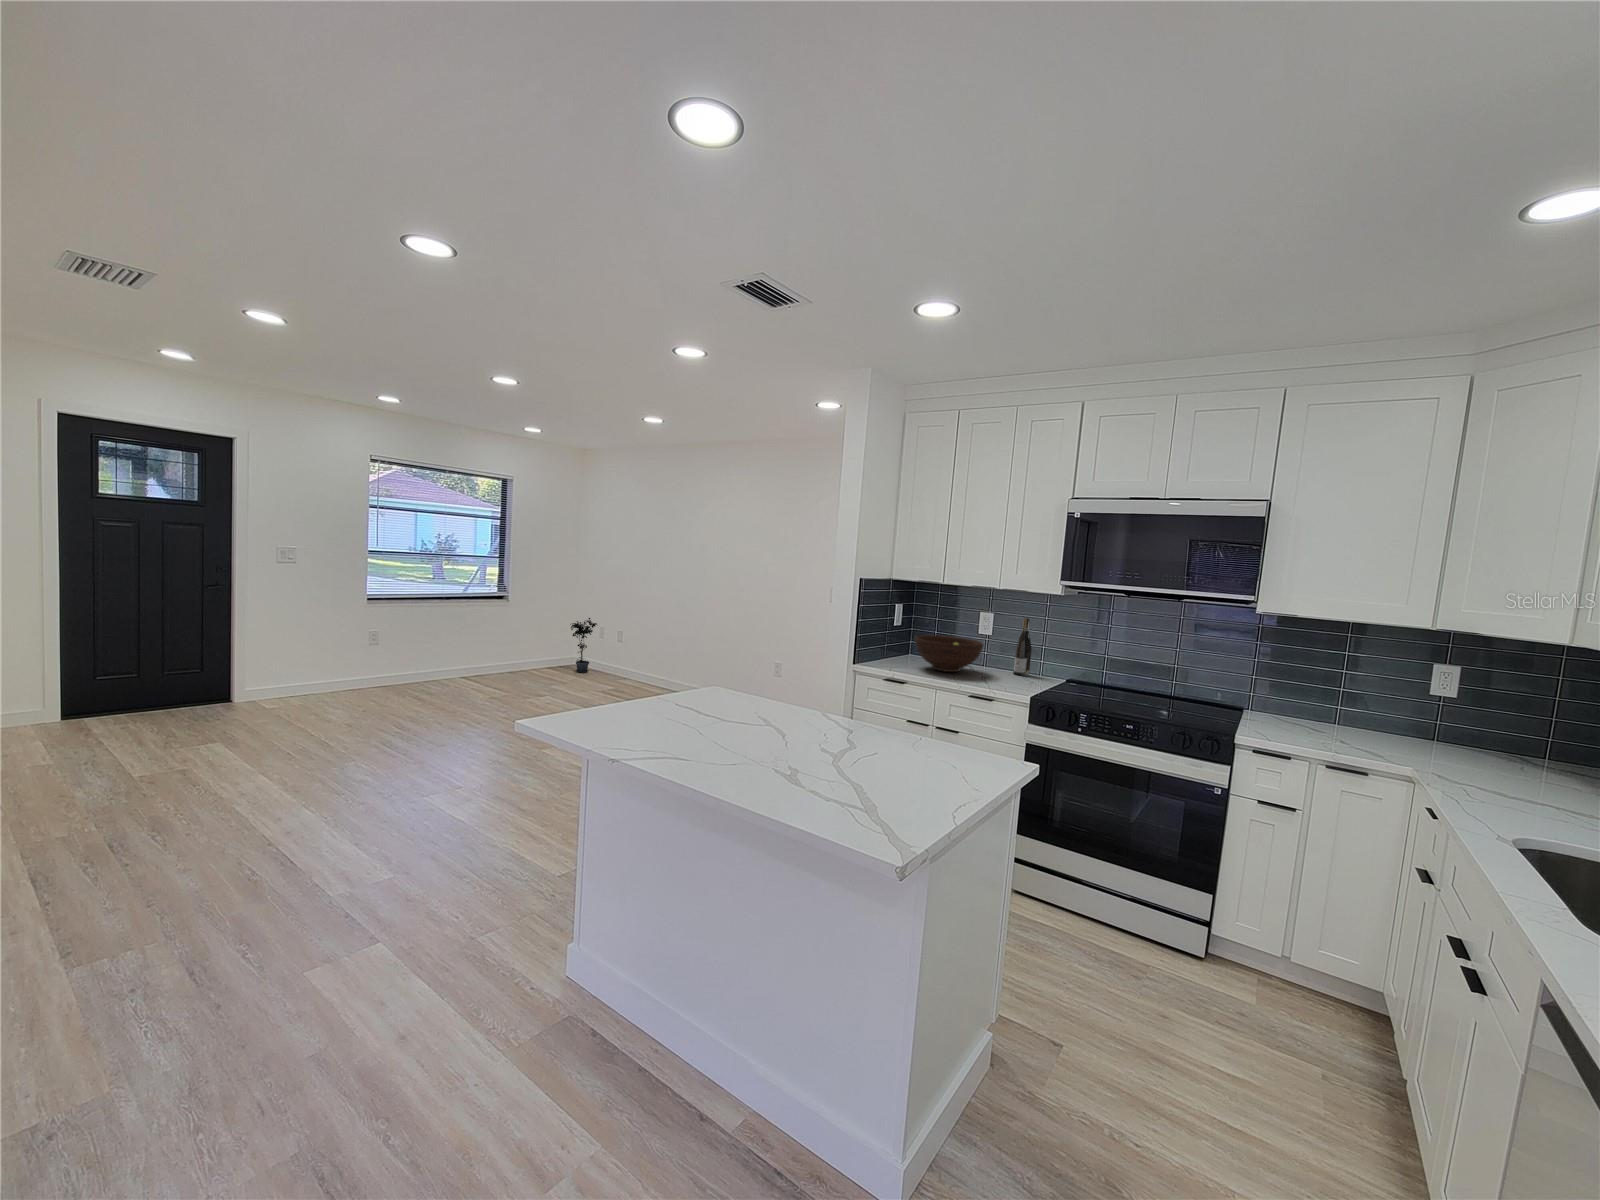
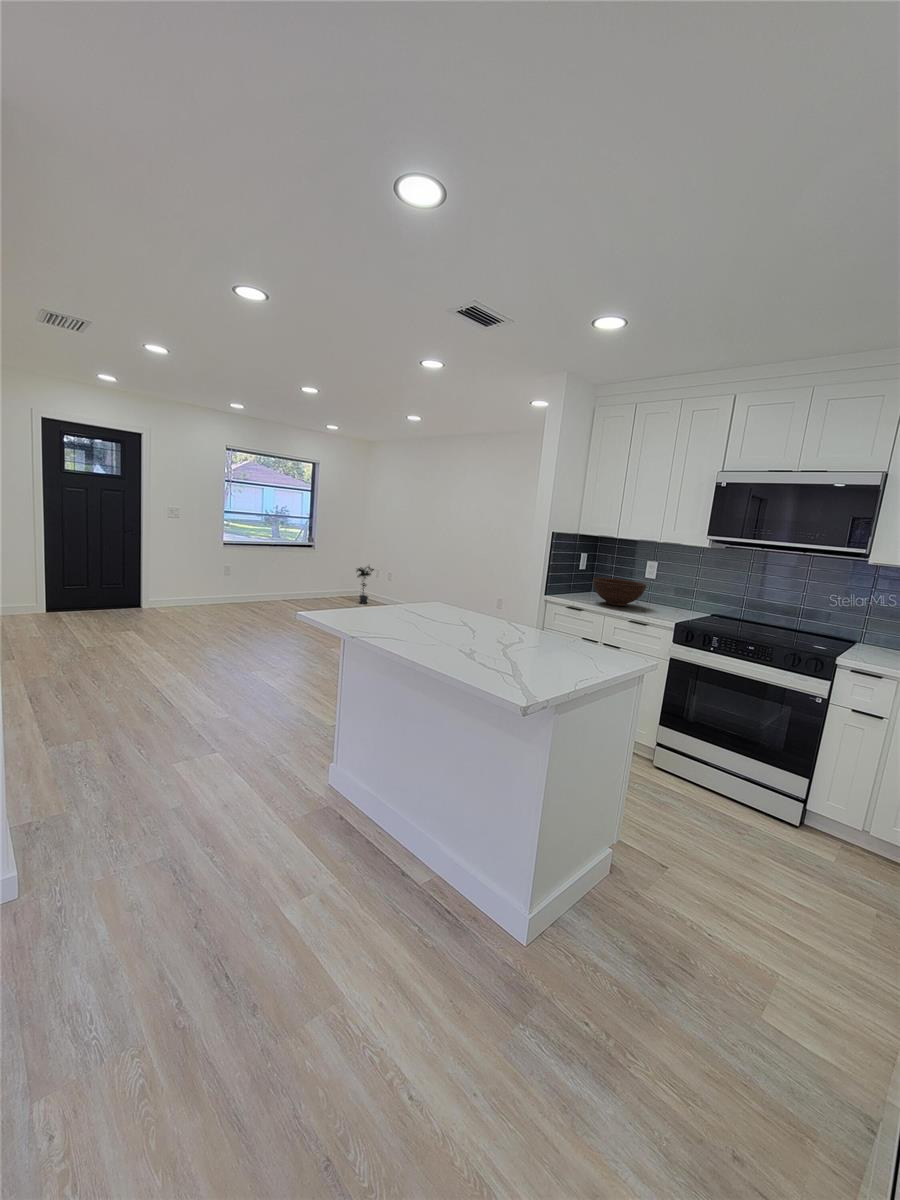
wine bottle: present [1013,618,1032,676] -> none [670,567,686,612]

